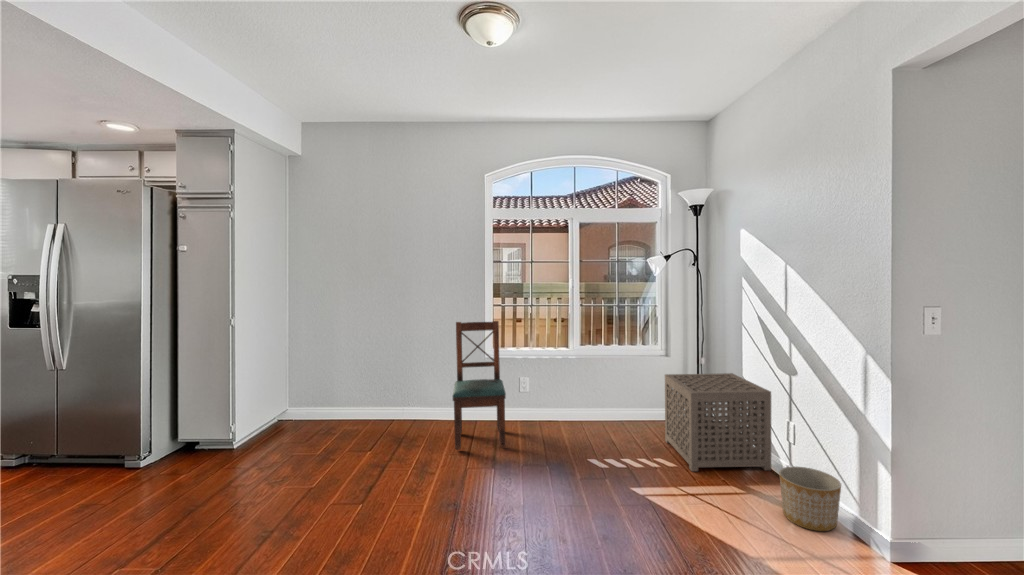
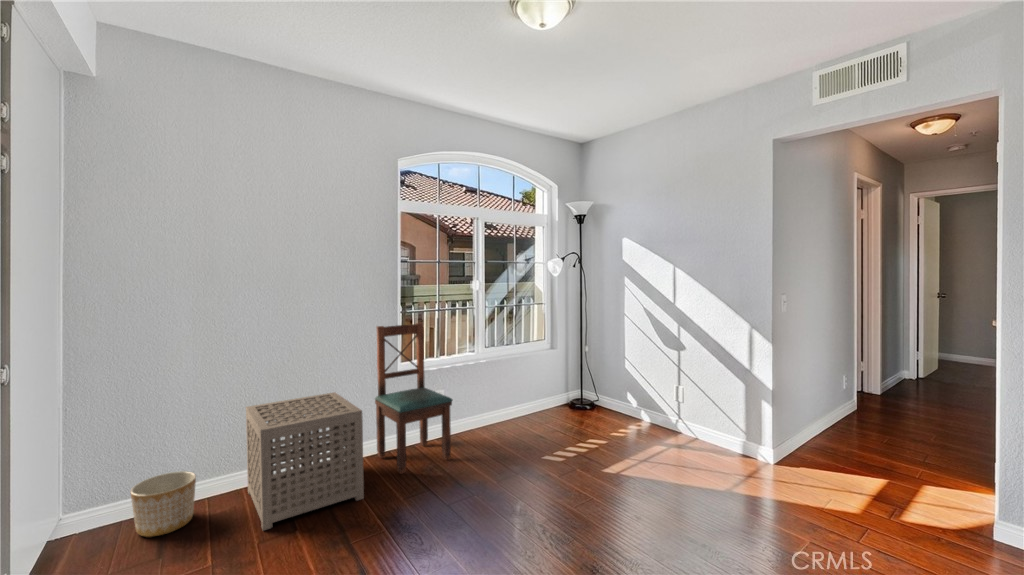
side table: present [665,373,771,471] -> present [246,392,364,530]
planter: present [779,466,841,531] -> present [130,471,196,537]

